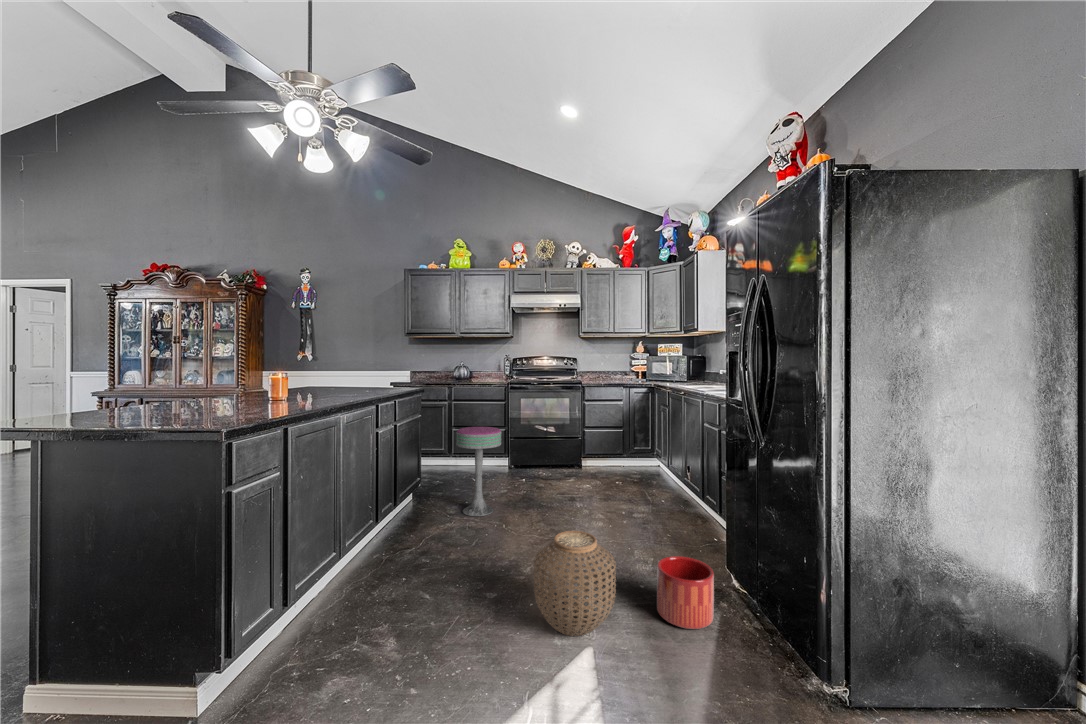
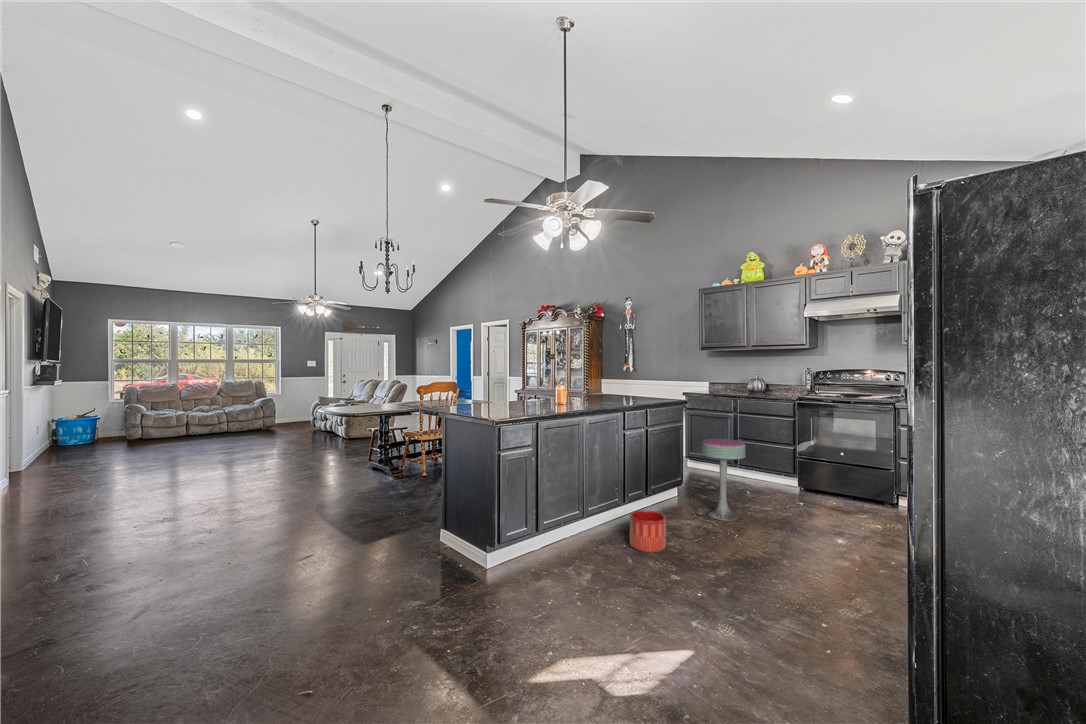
woven basket: present [534,531,616,636] -> none [677,527,748,611]
planter: present [657,556,714,629] -> present [630,510,666,552]

